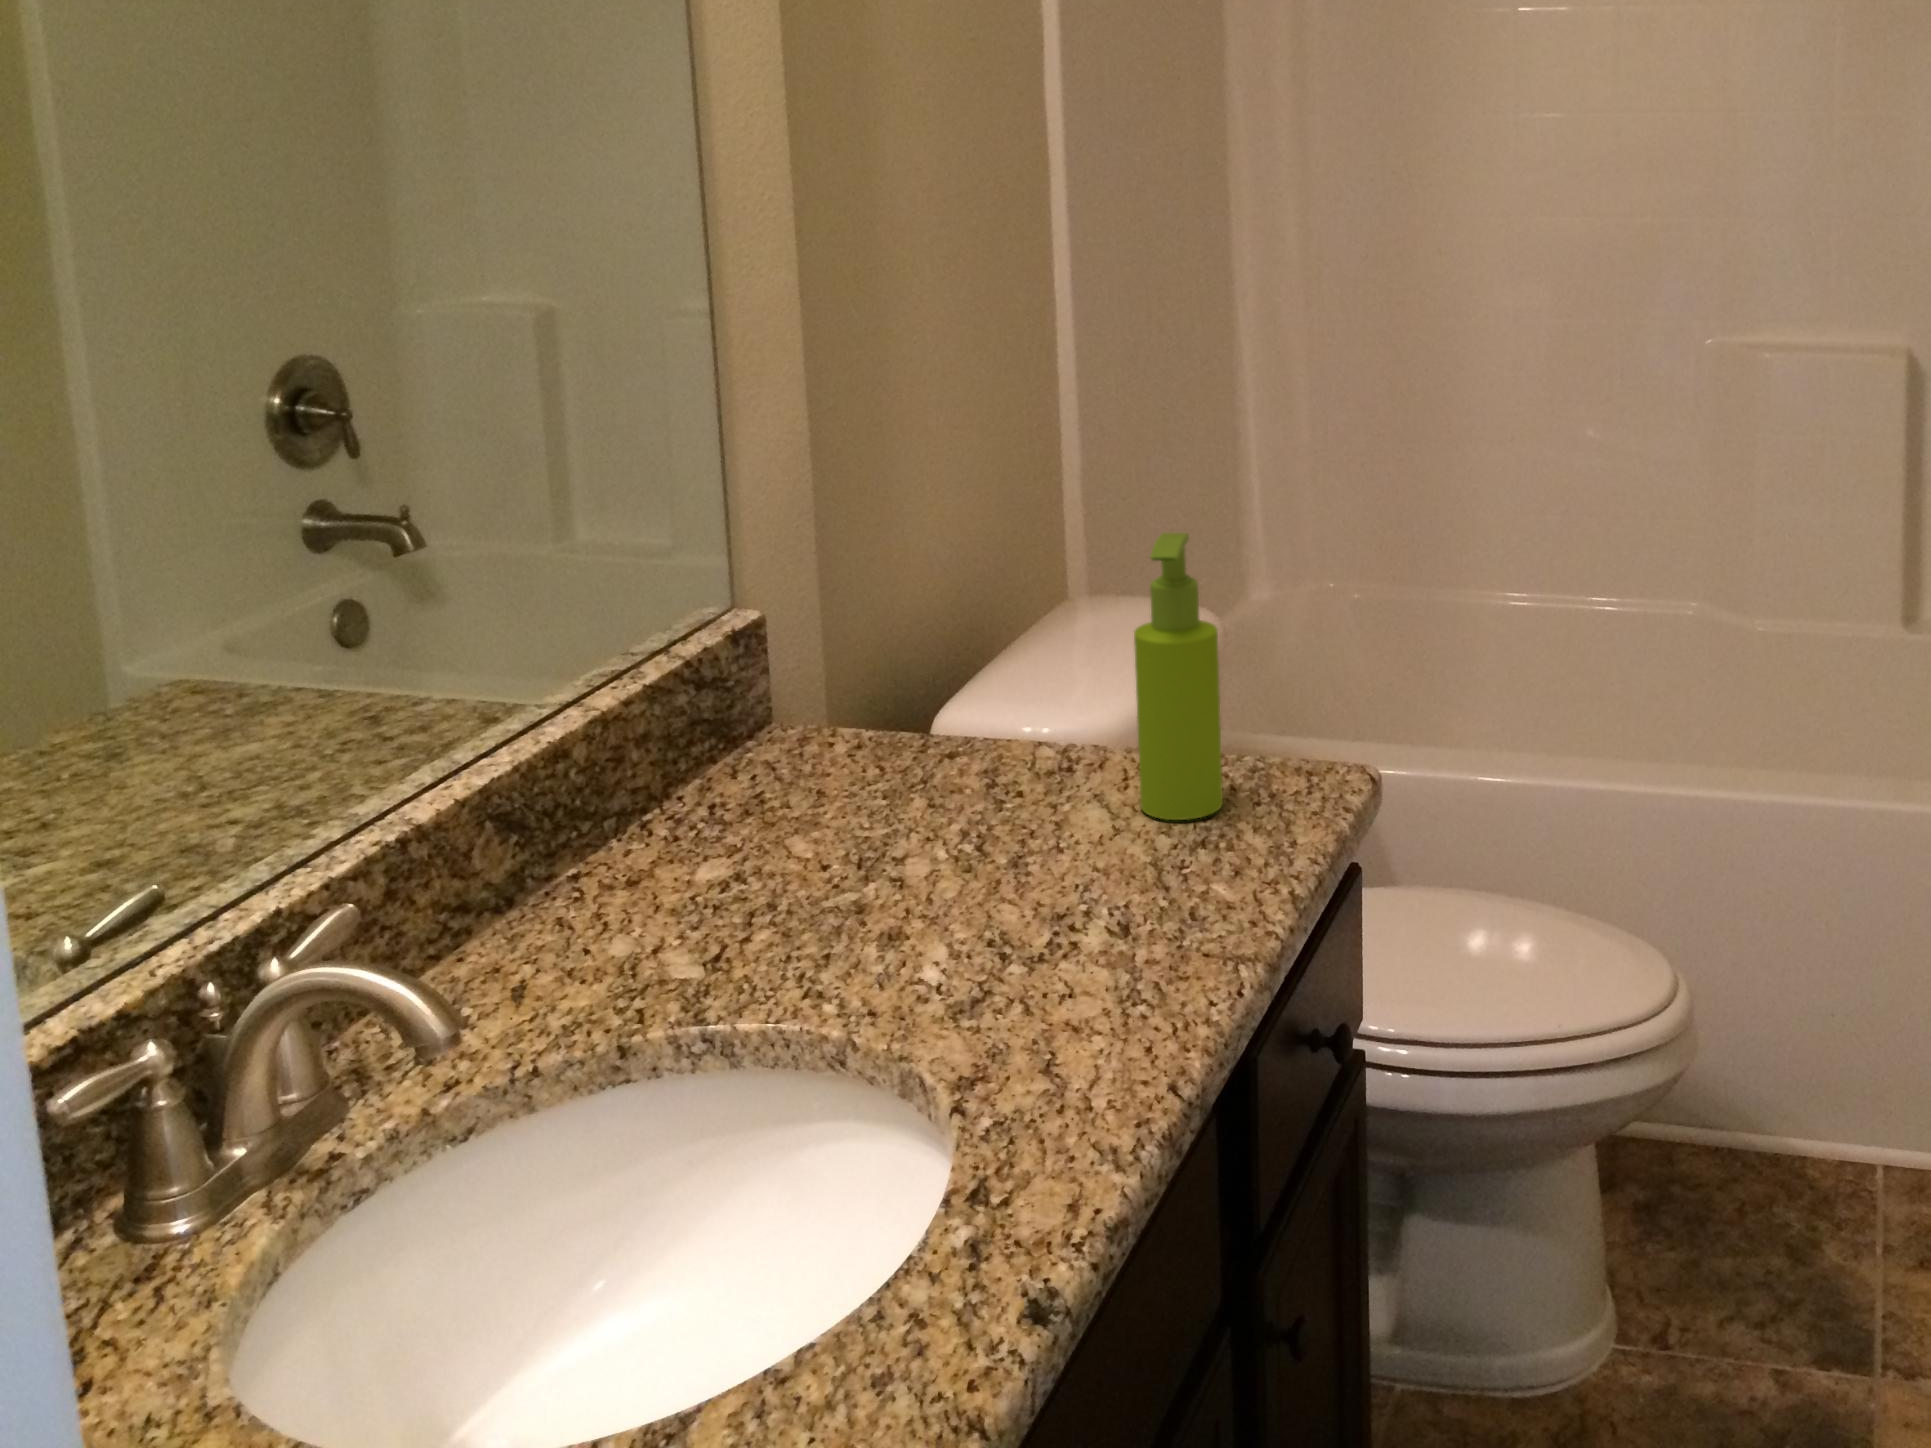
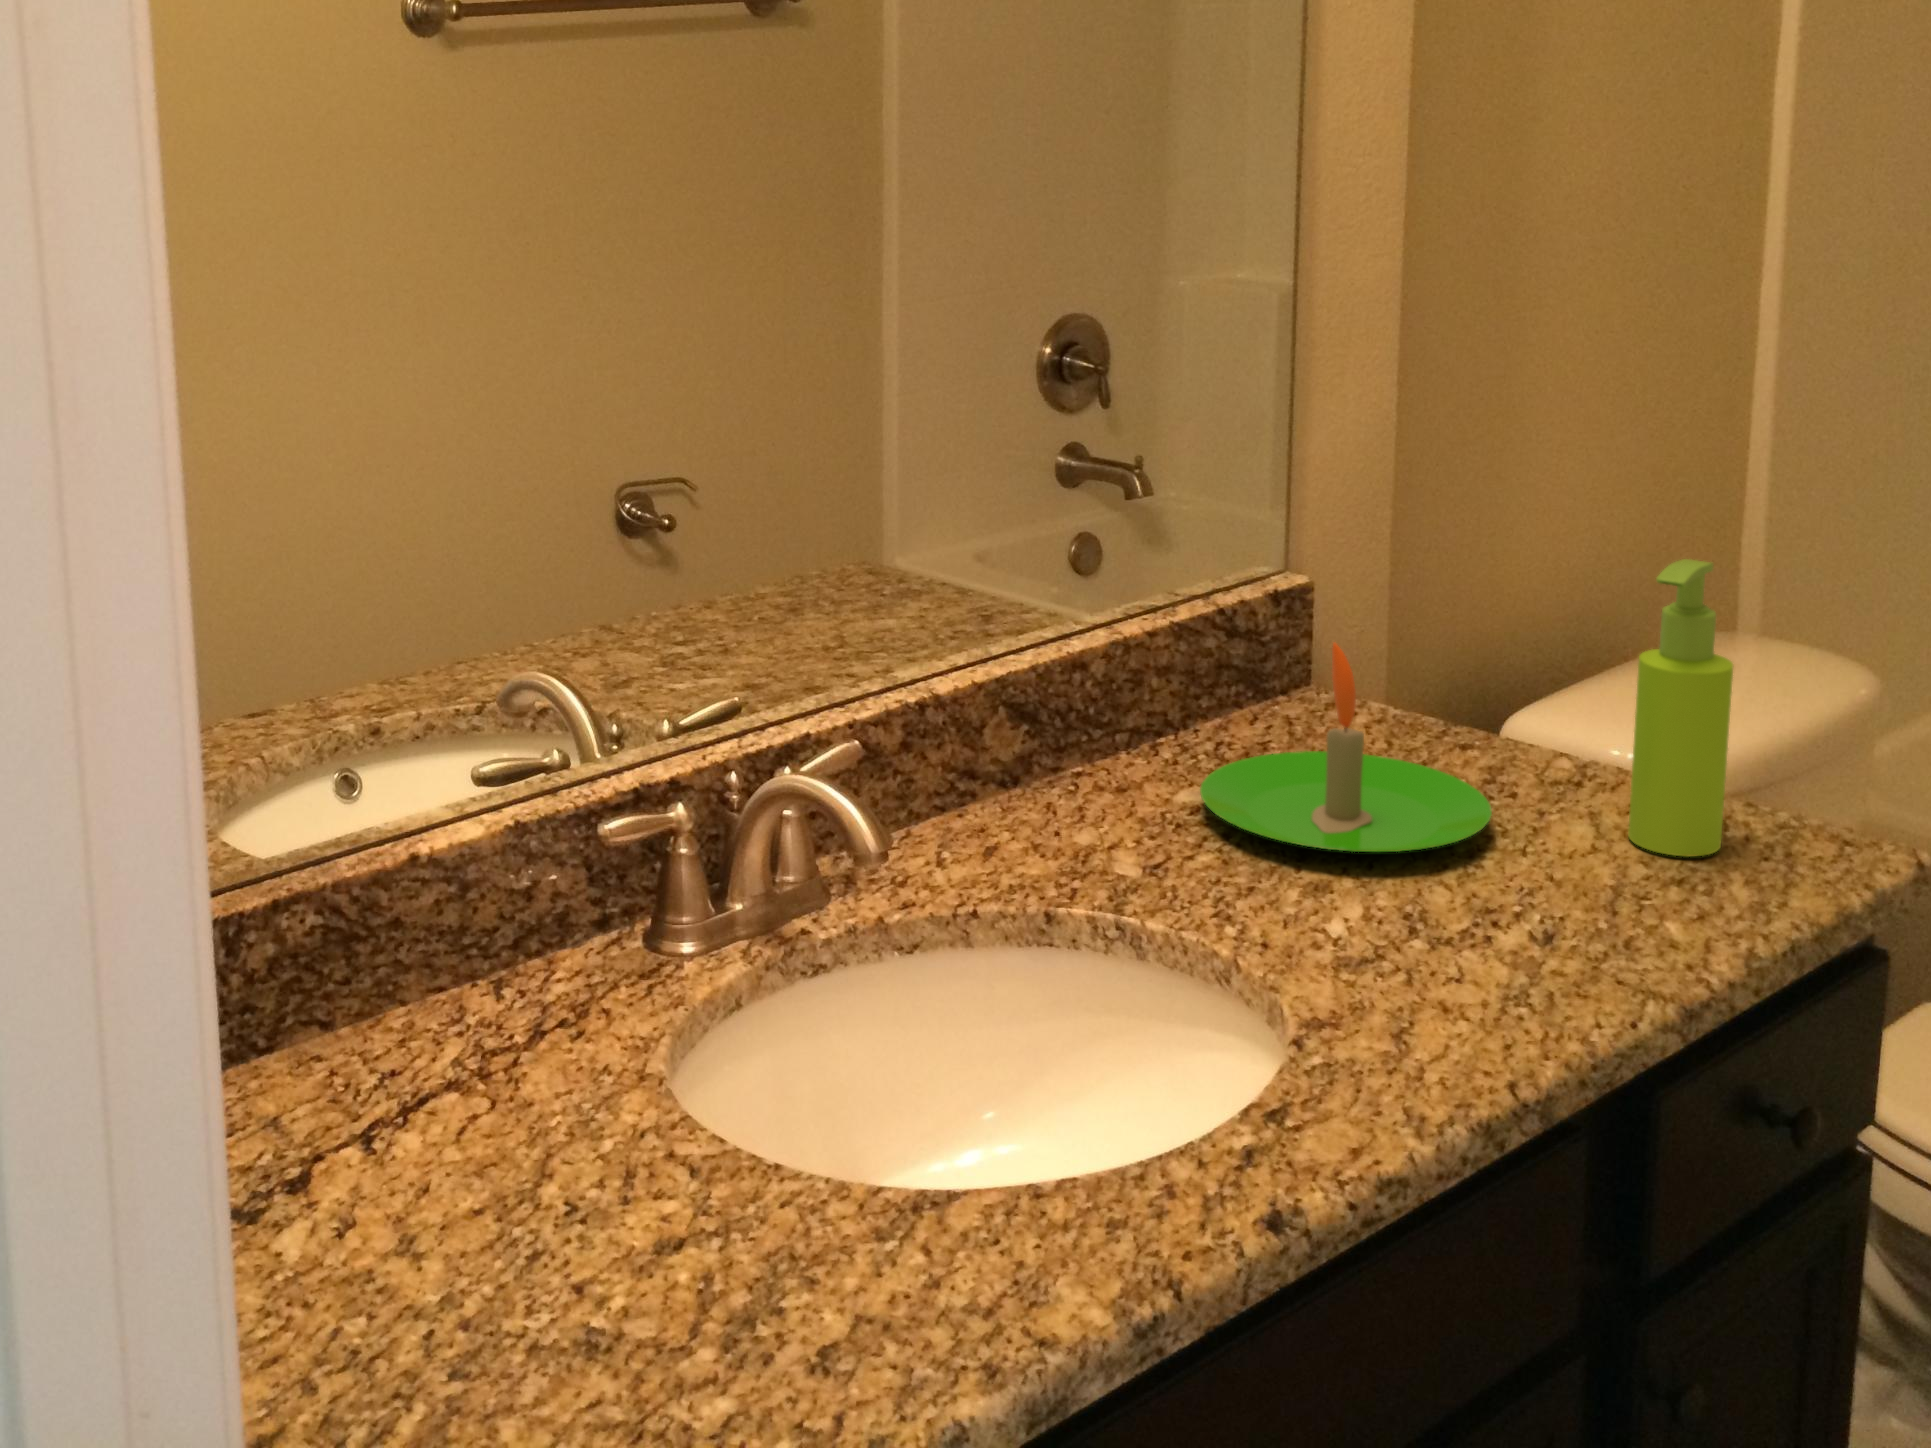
candle: none [723,674,1025,898] -> present [1200,643,1492,852]

